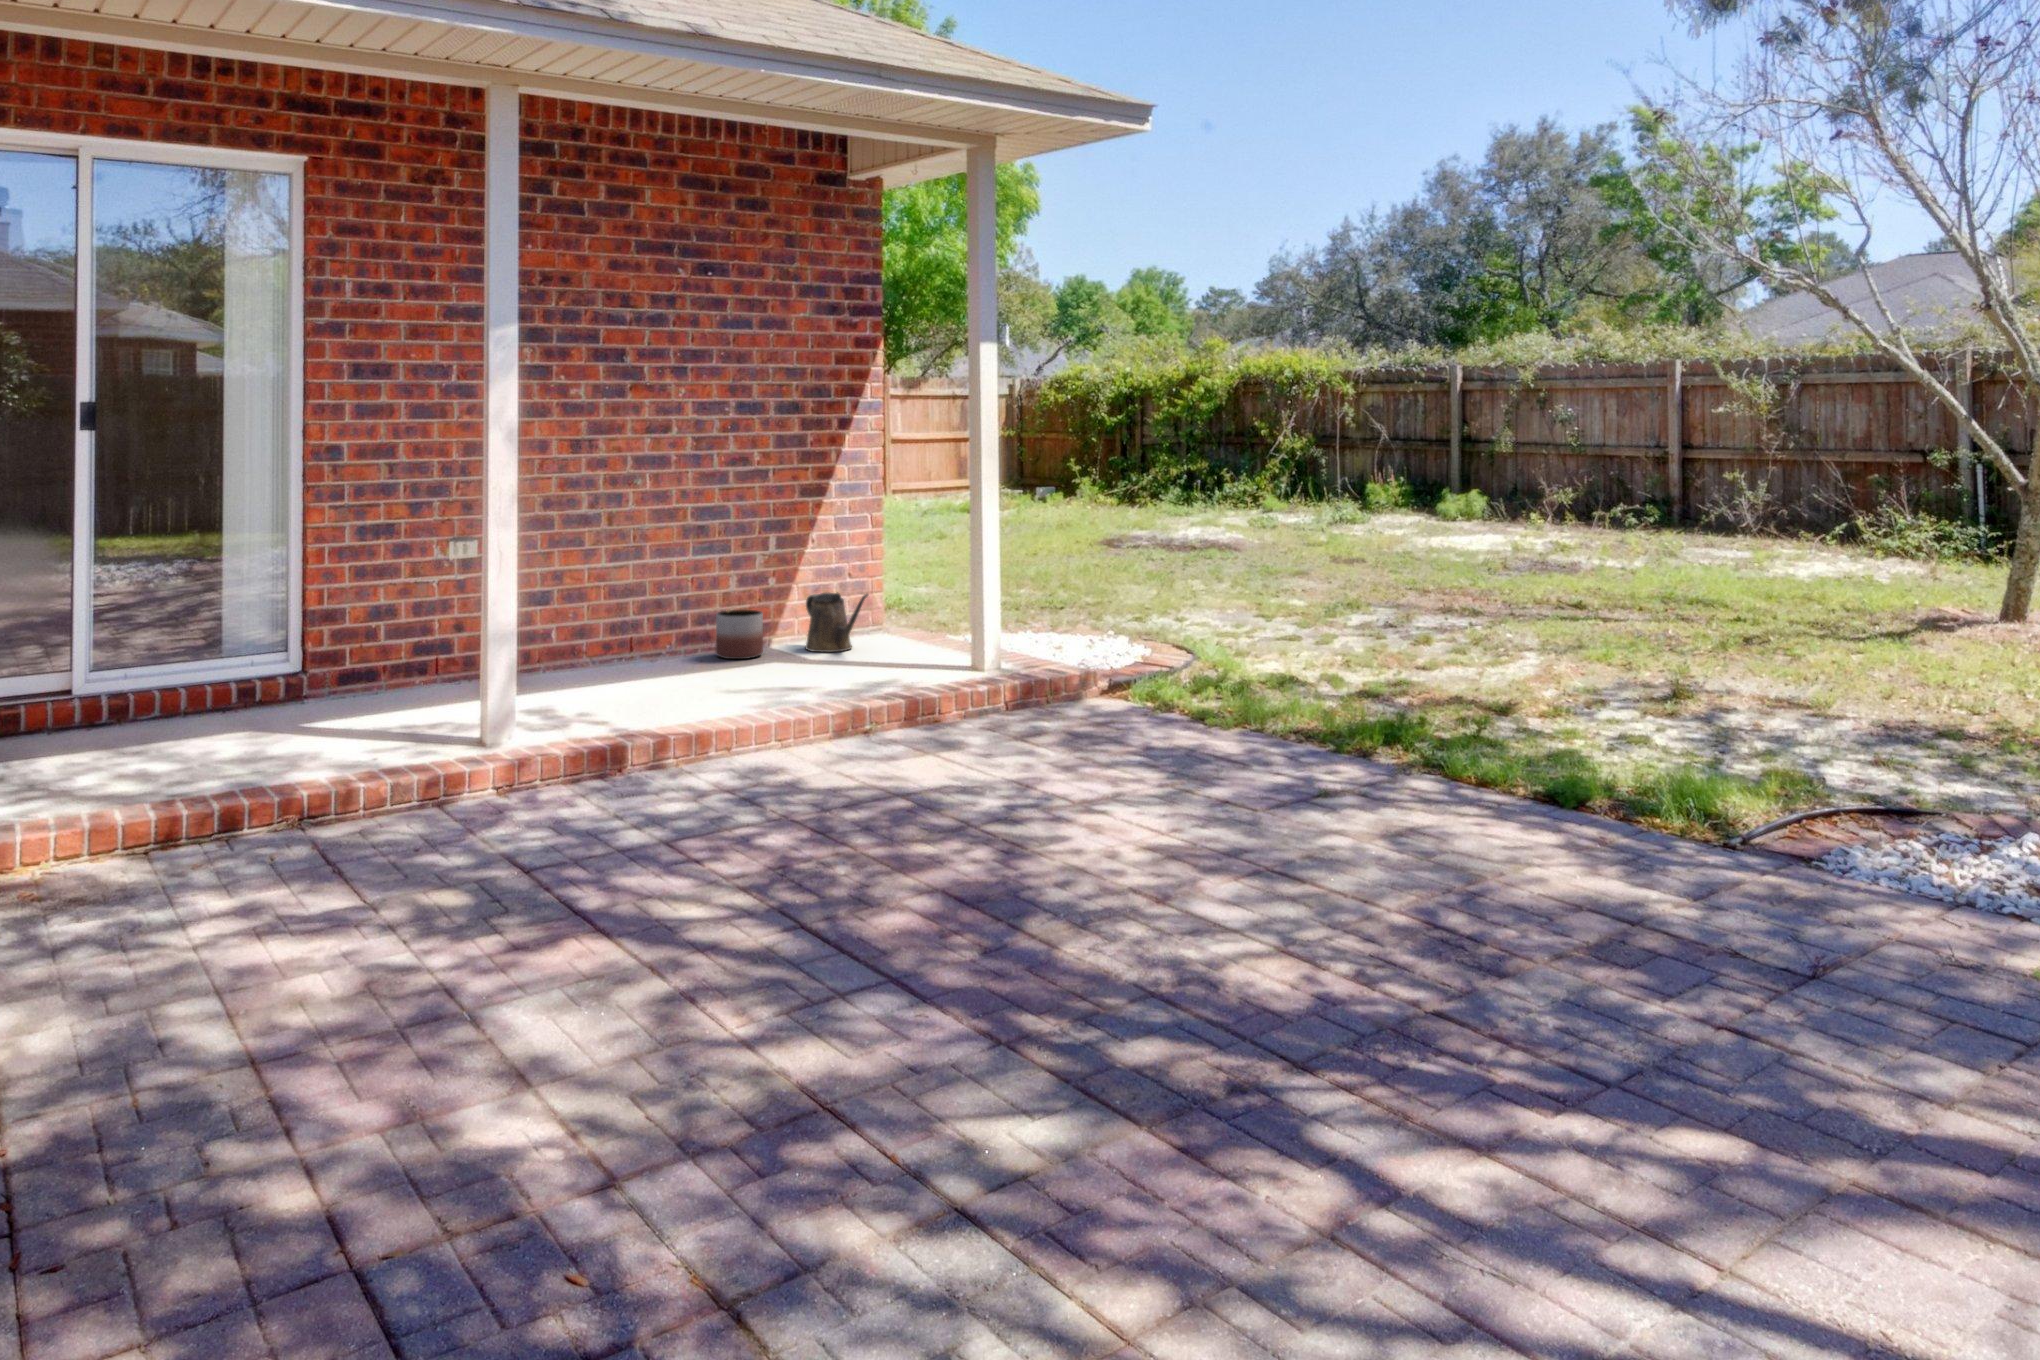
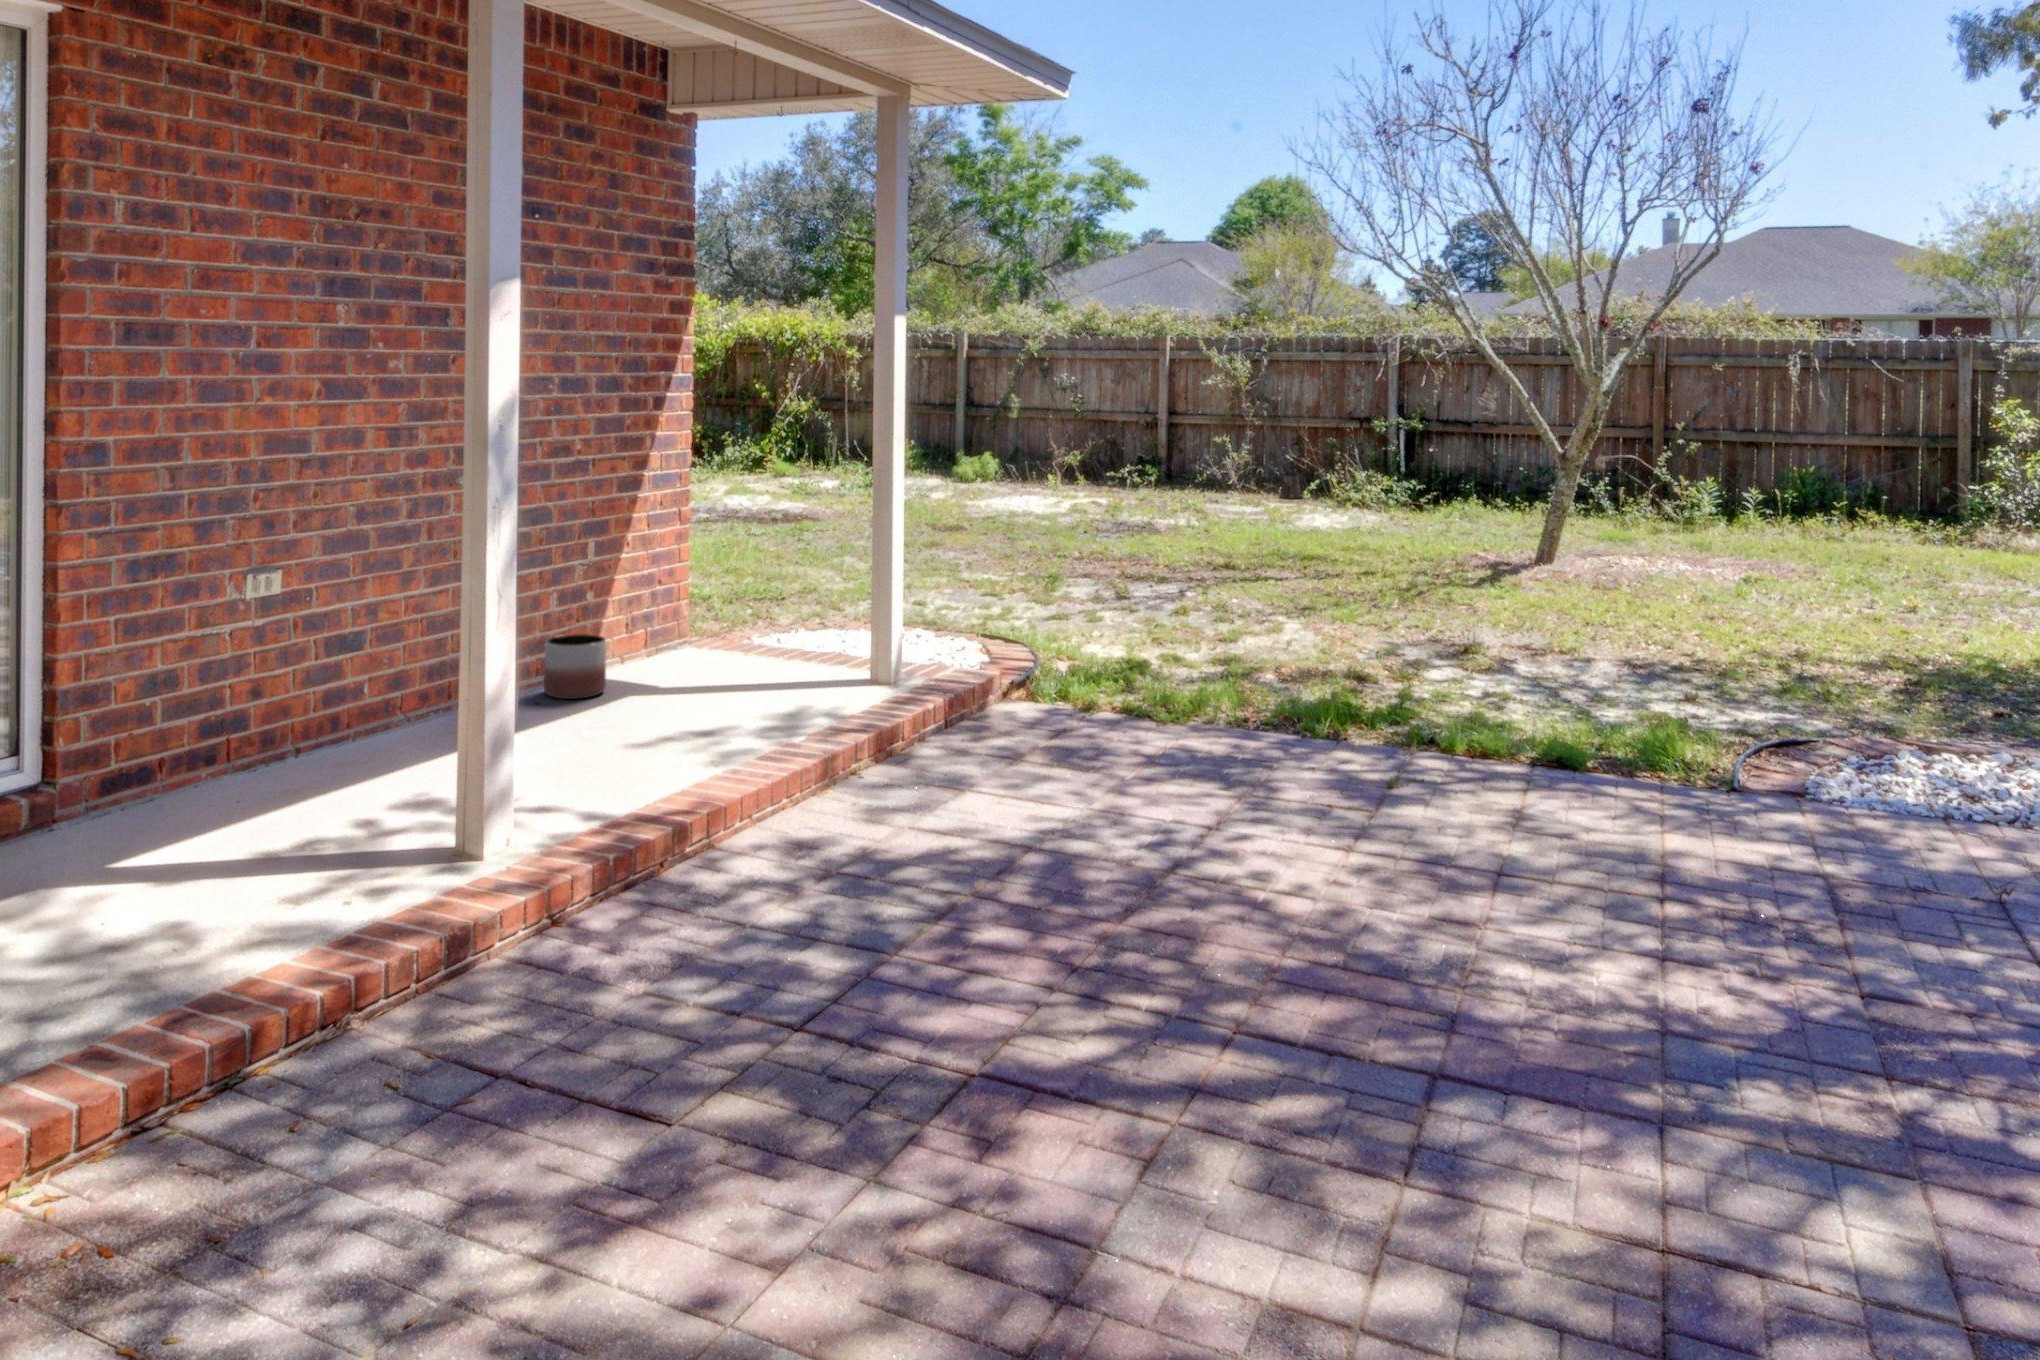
watering can: present [805,593,868,652] -> present [1278,470,1302,499]

